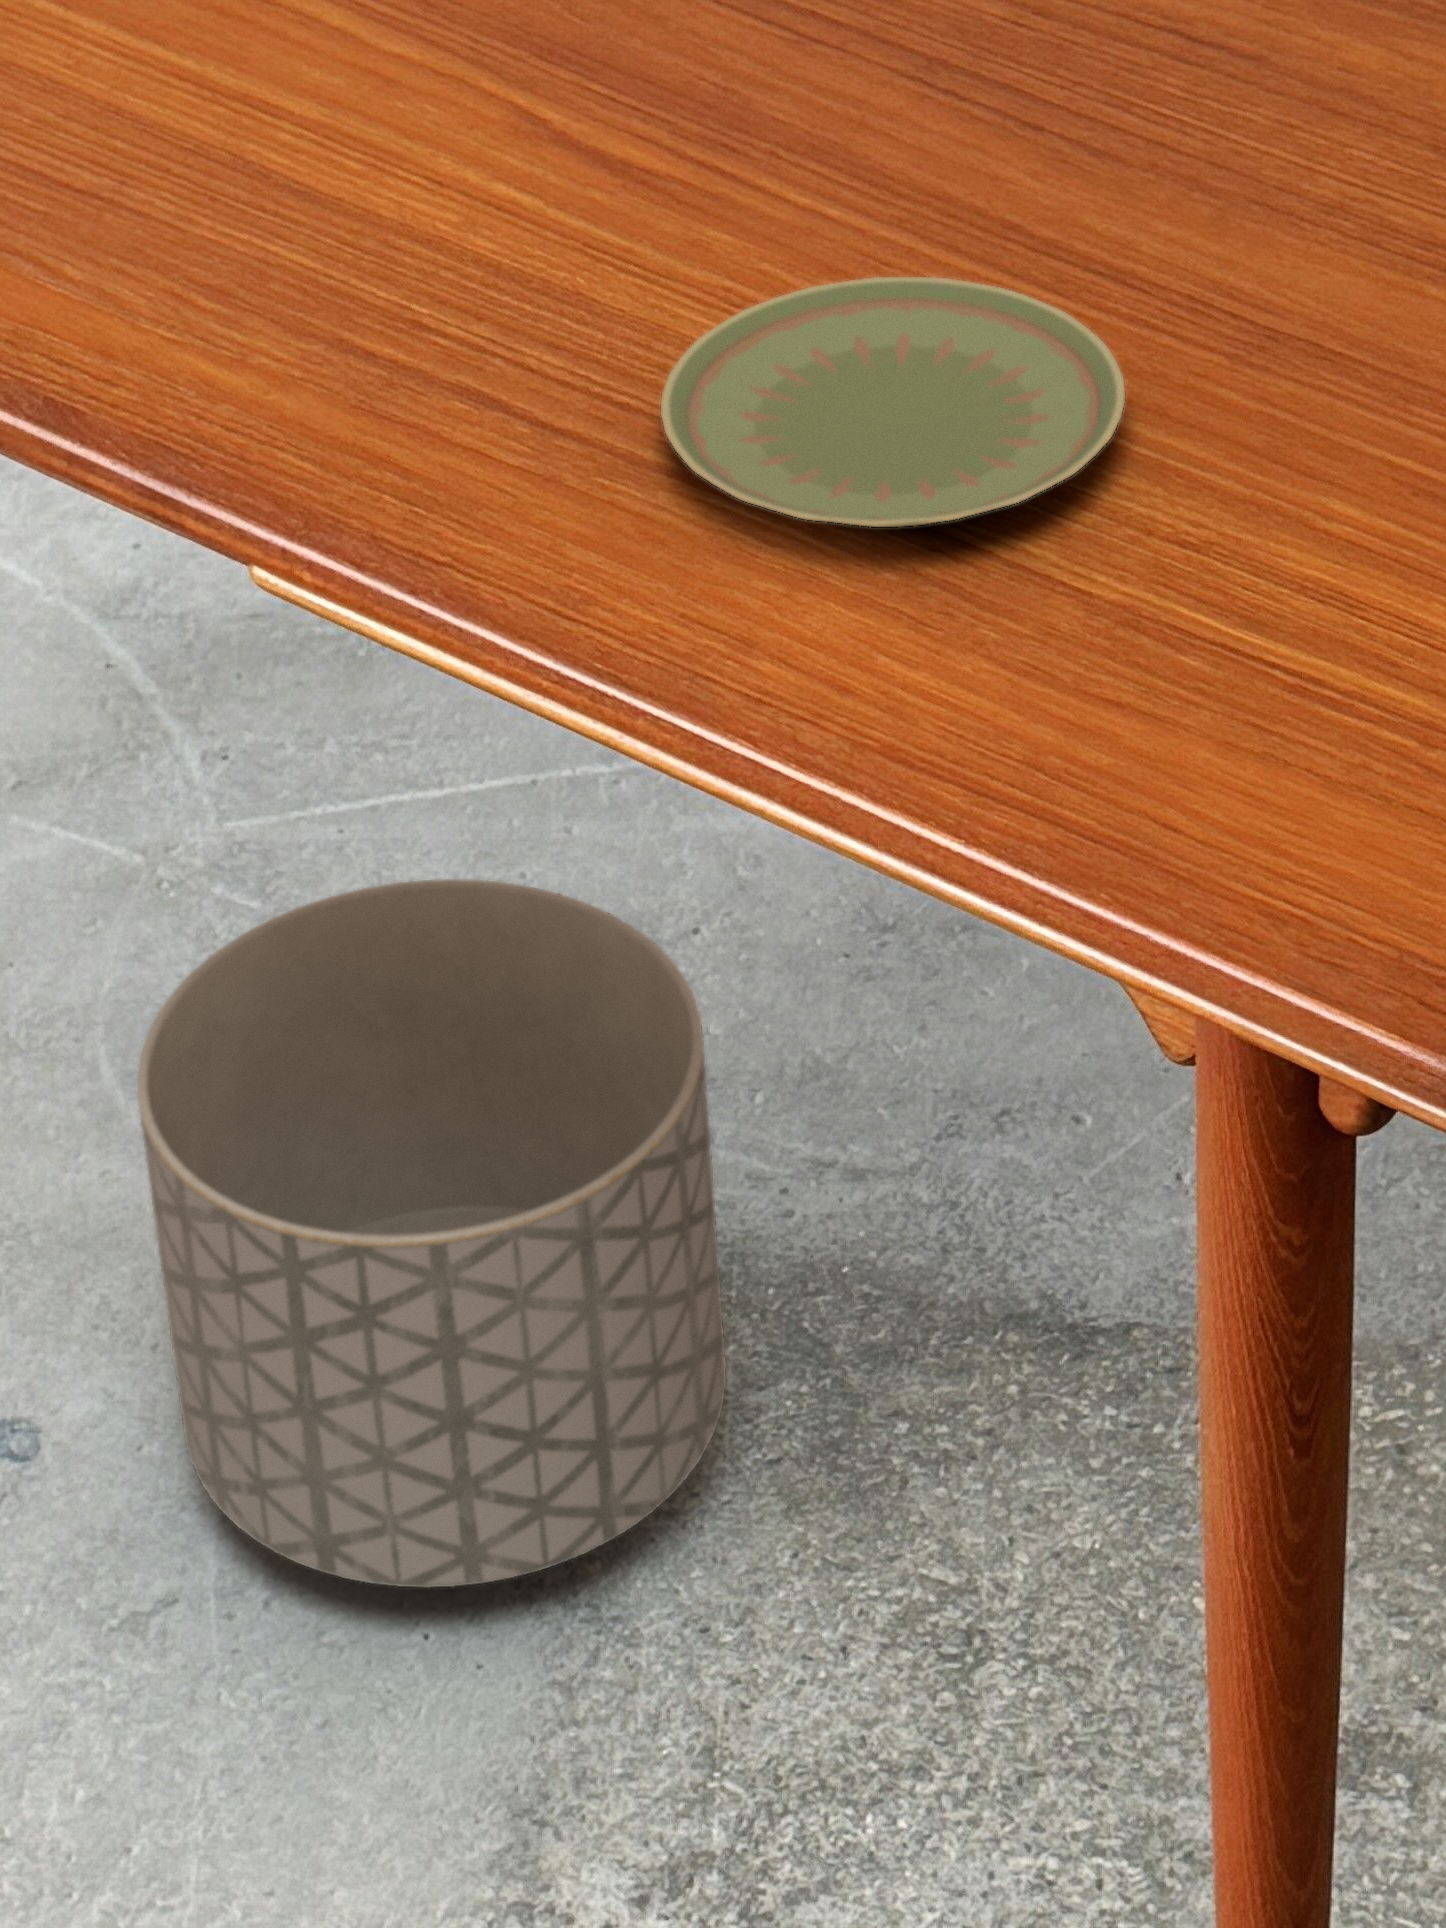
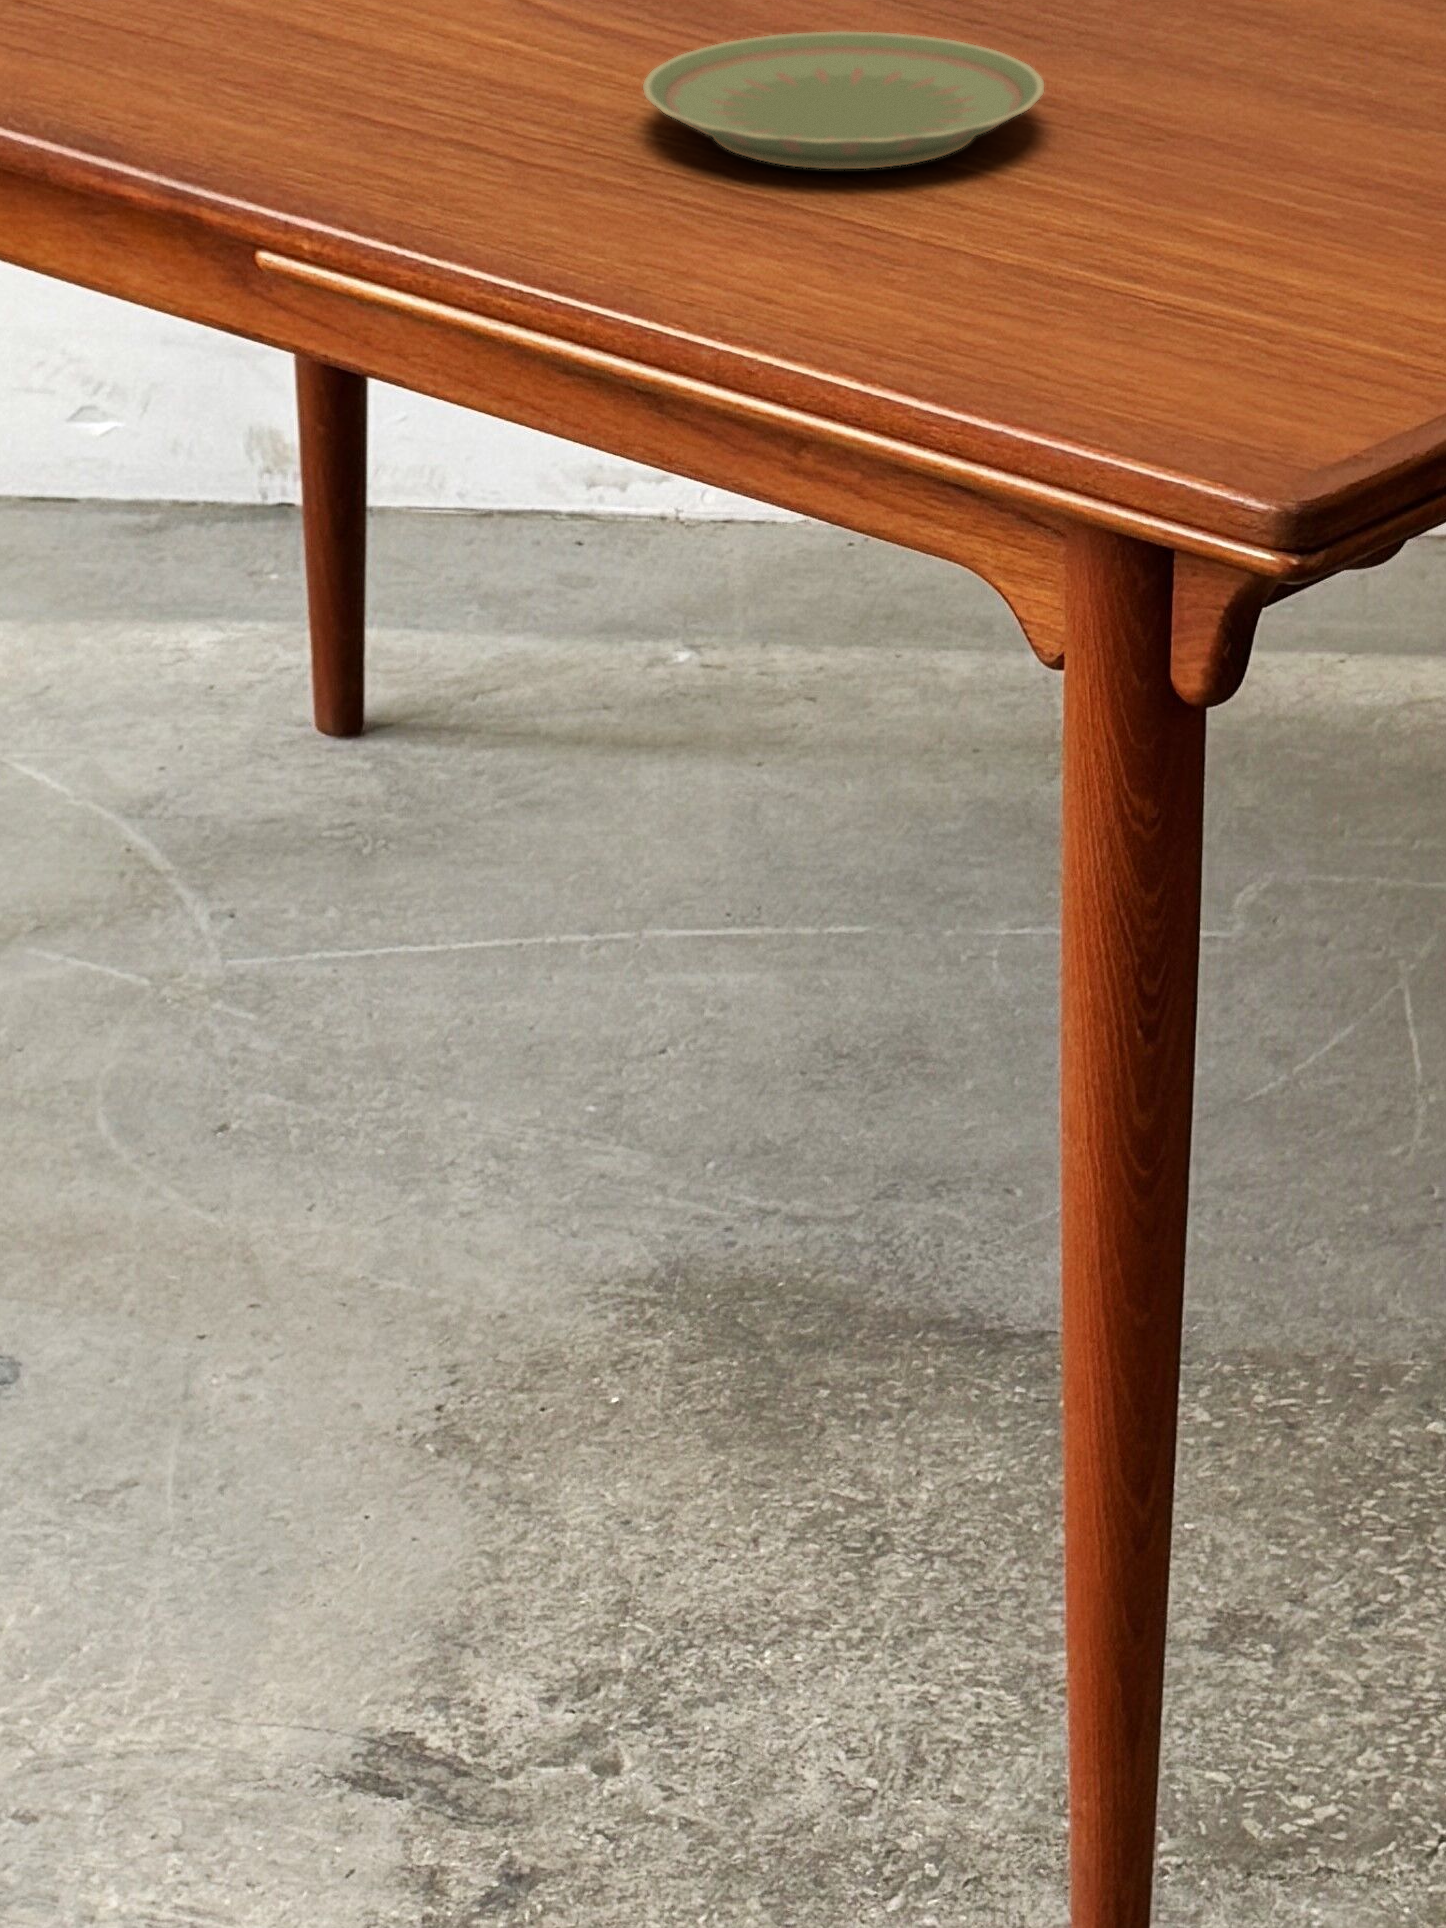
planter: present [137,879,726,1588] -> none [141,850,665,1452]

